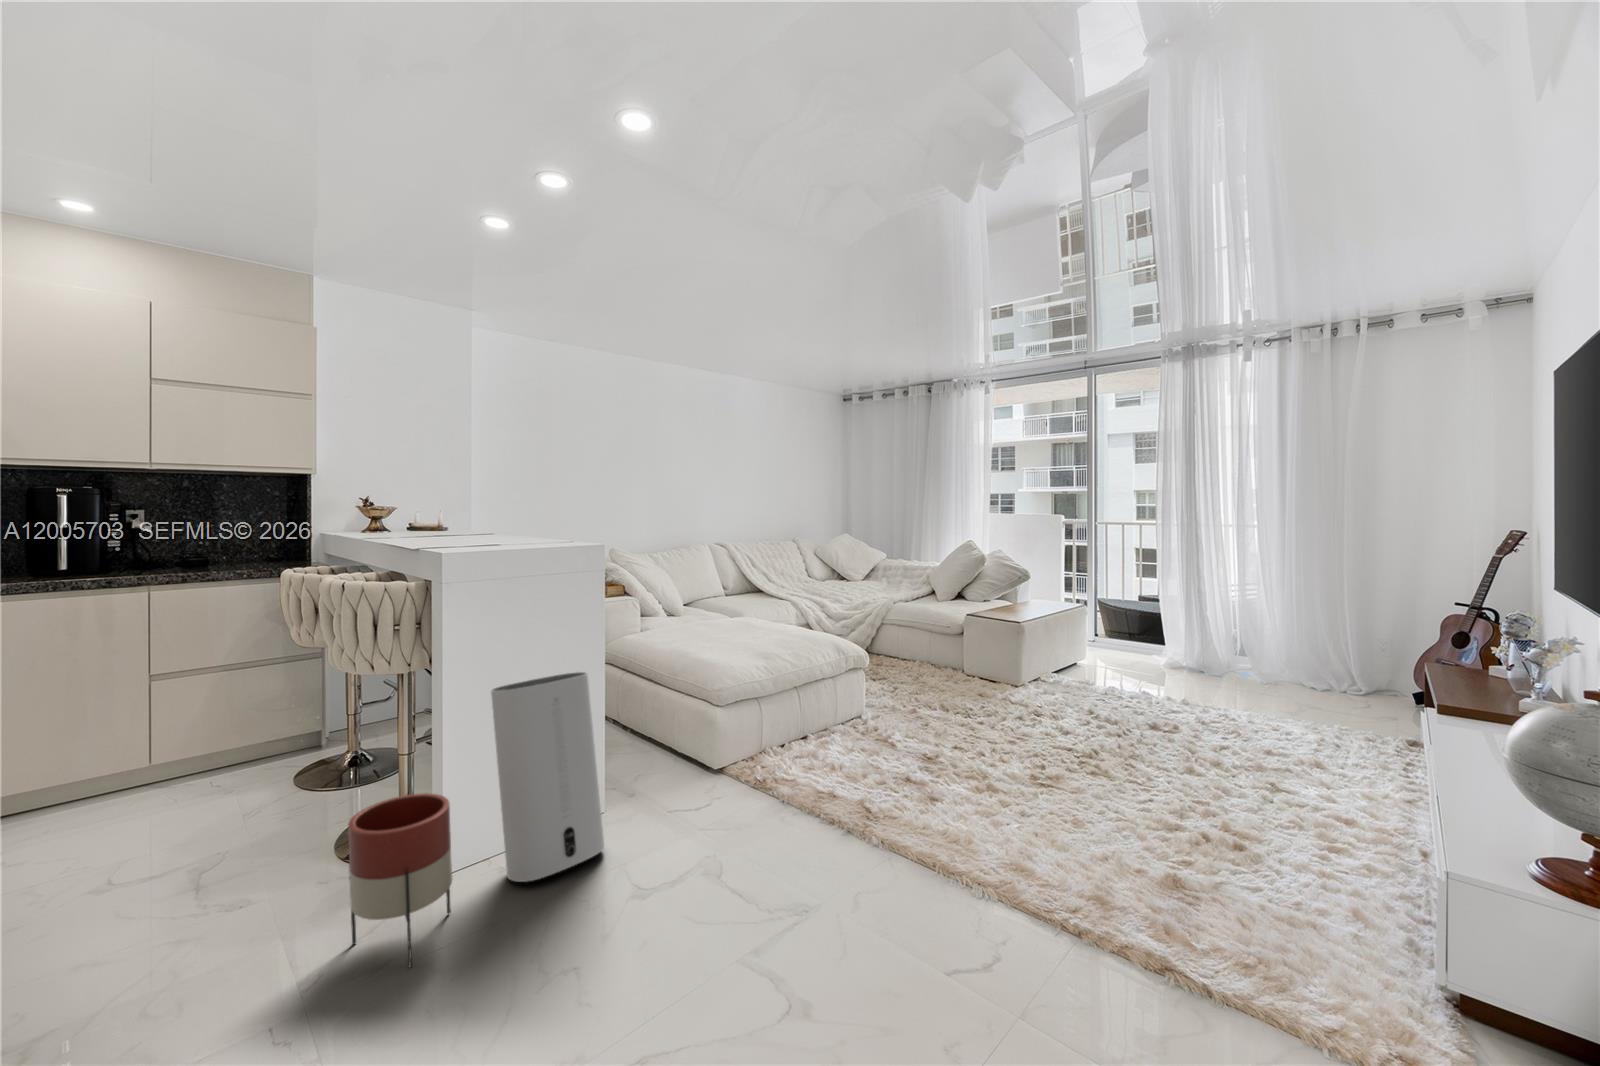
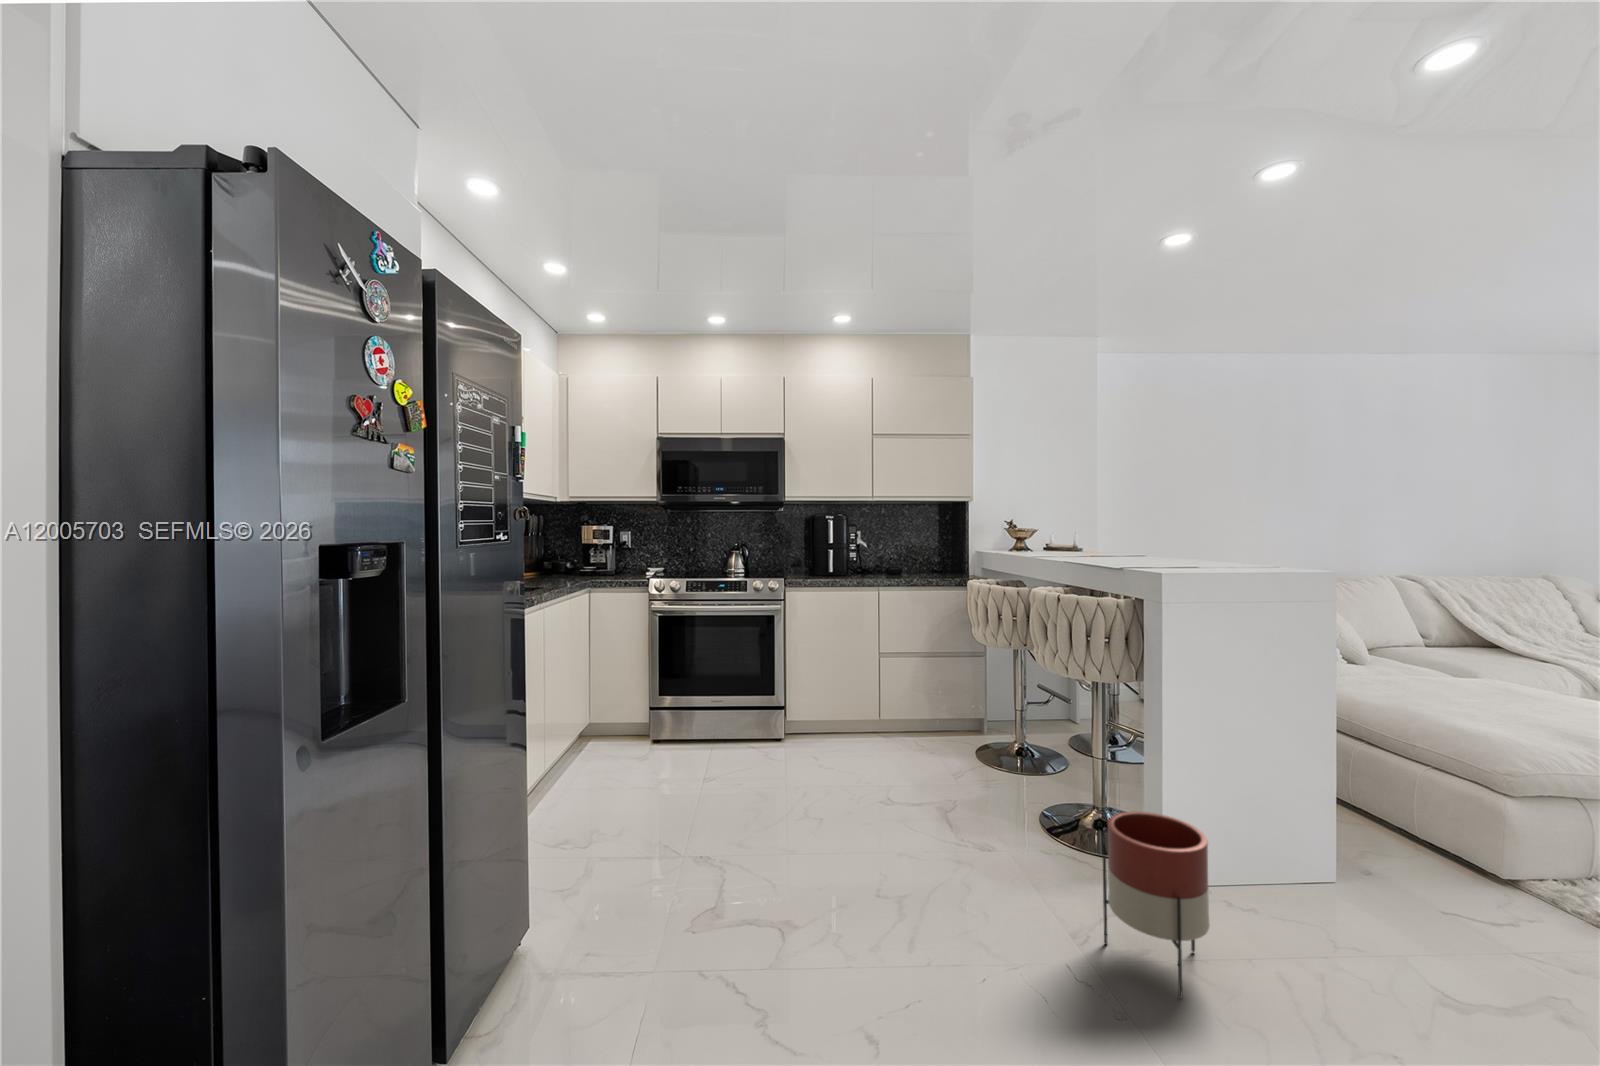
air purifier: present [491,672,604,882] -> none [1218,716,1372,955]

